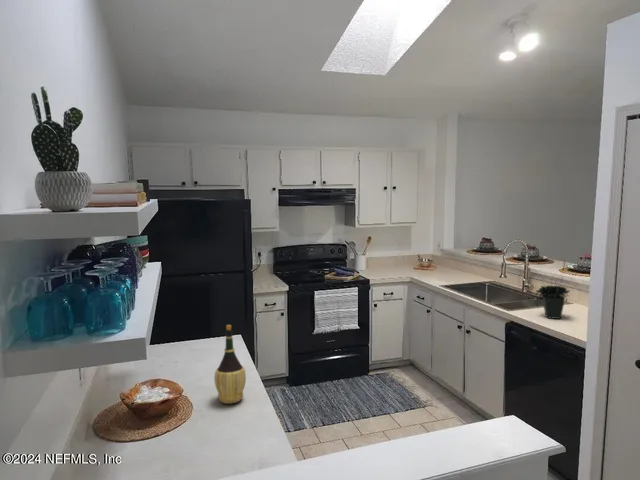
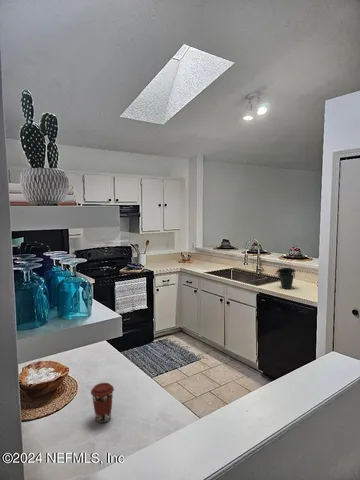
wine bottle: present [214,325,246,404] -> none [90,309,115,374]
coffee cup: none [182,413,210,460] -> present [91,383,114,423]

